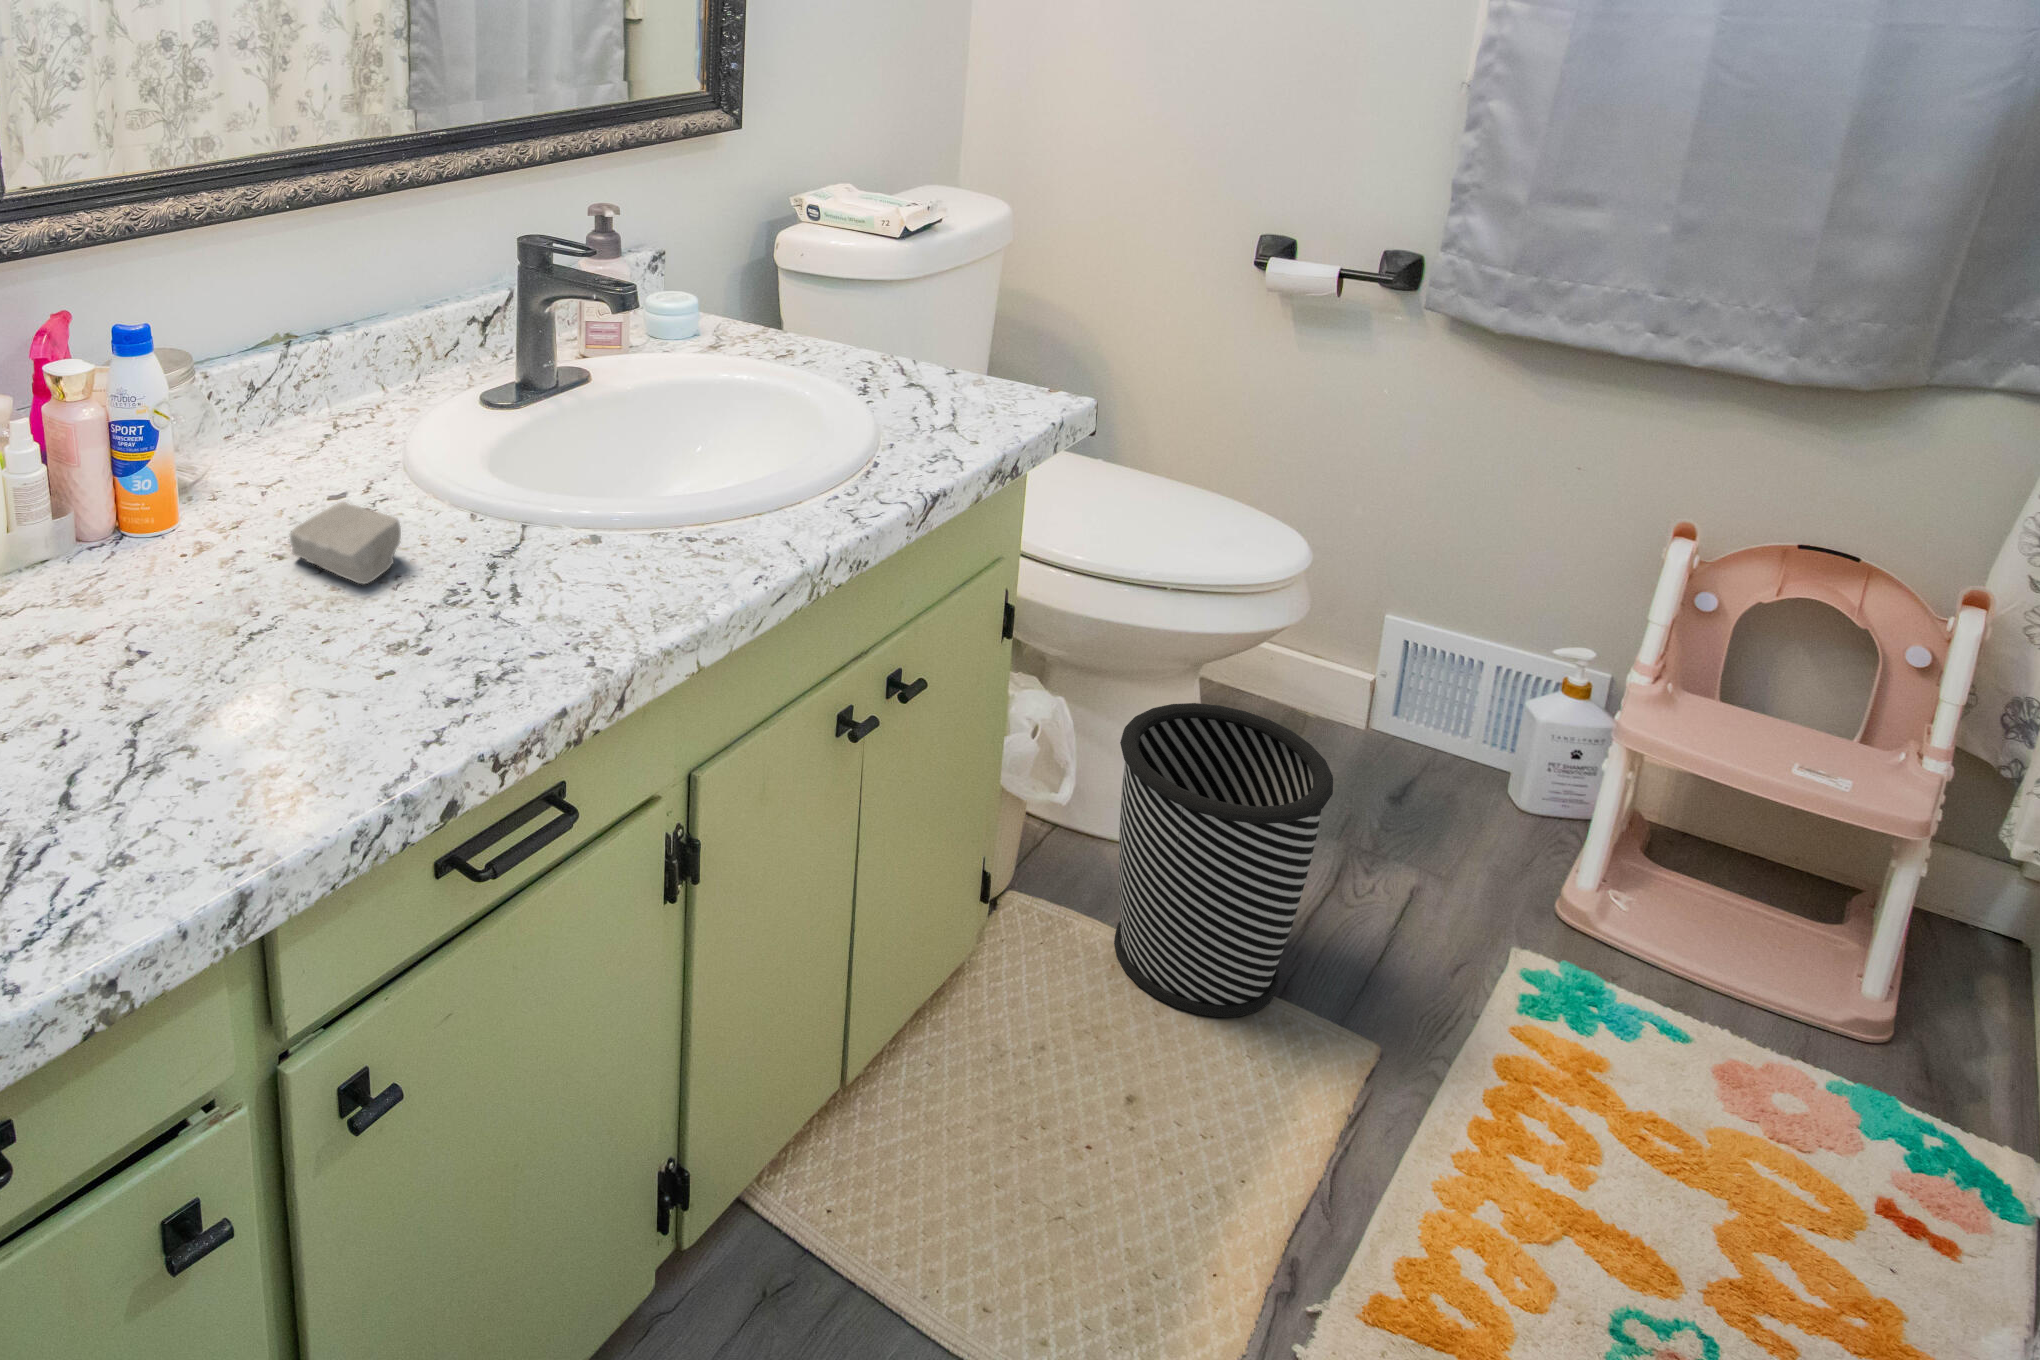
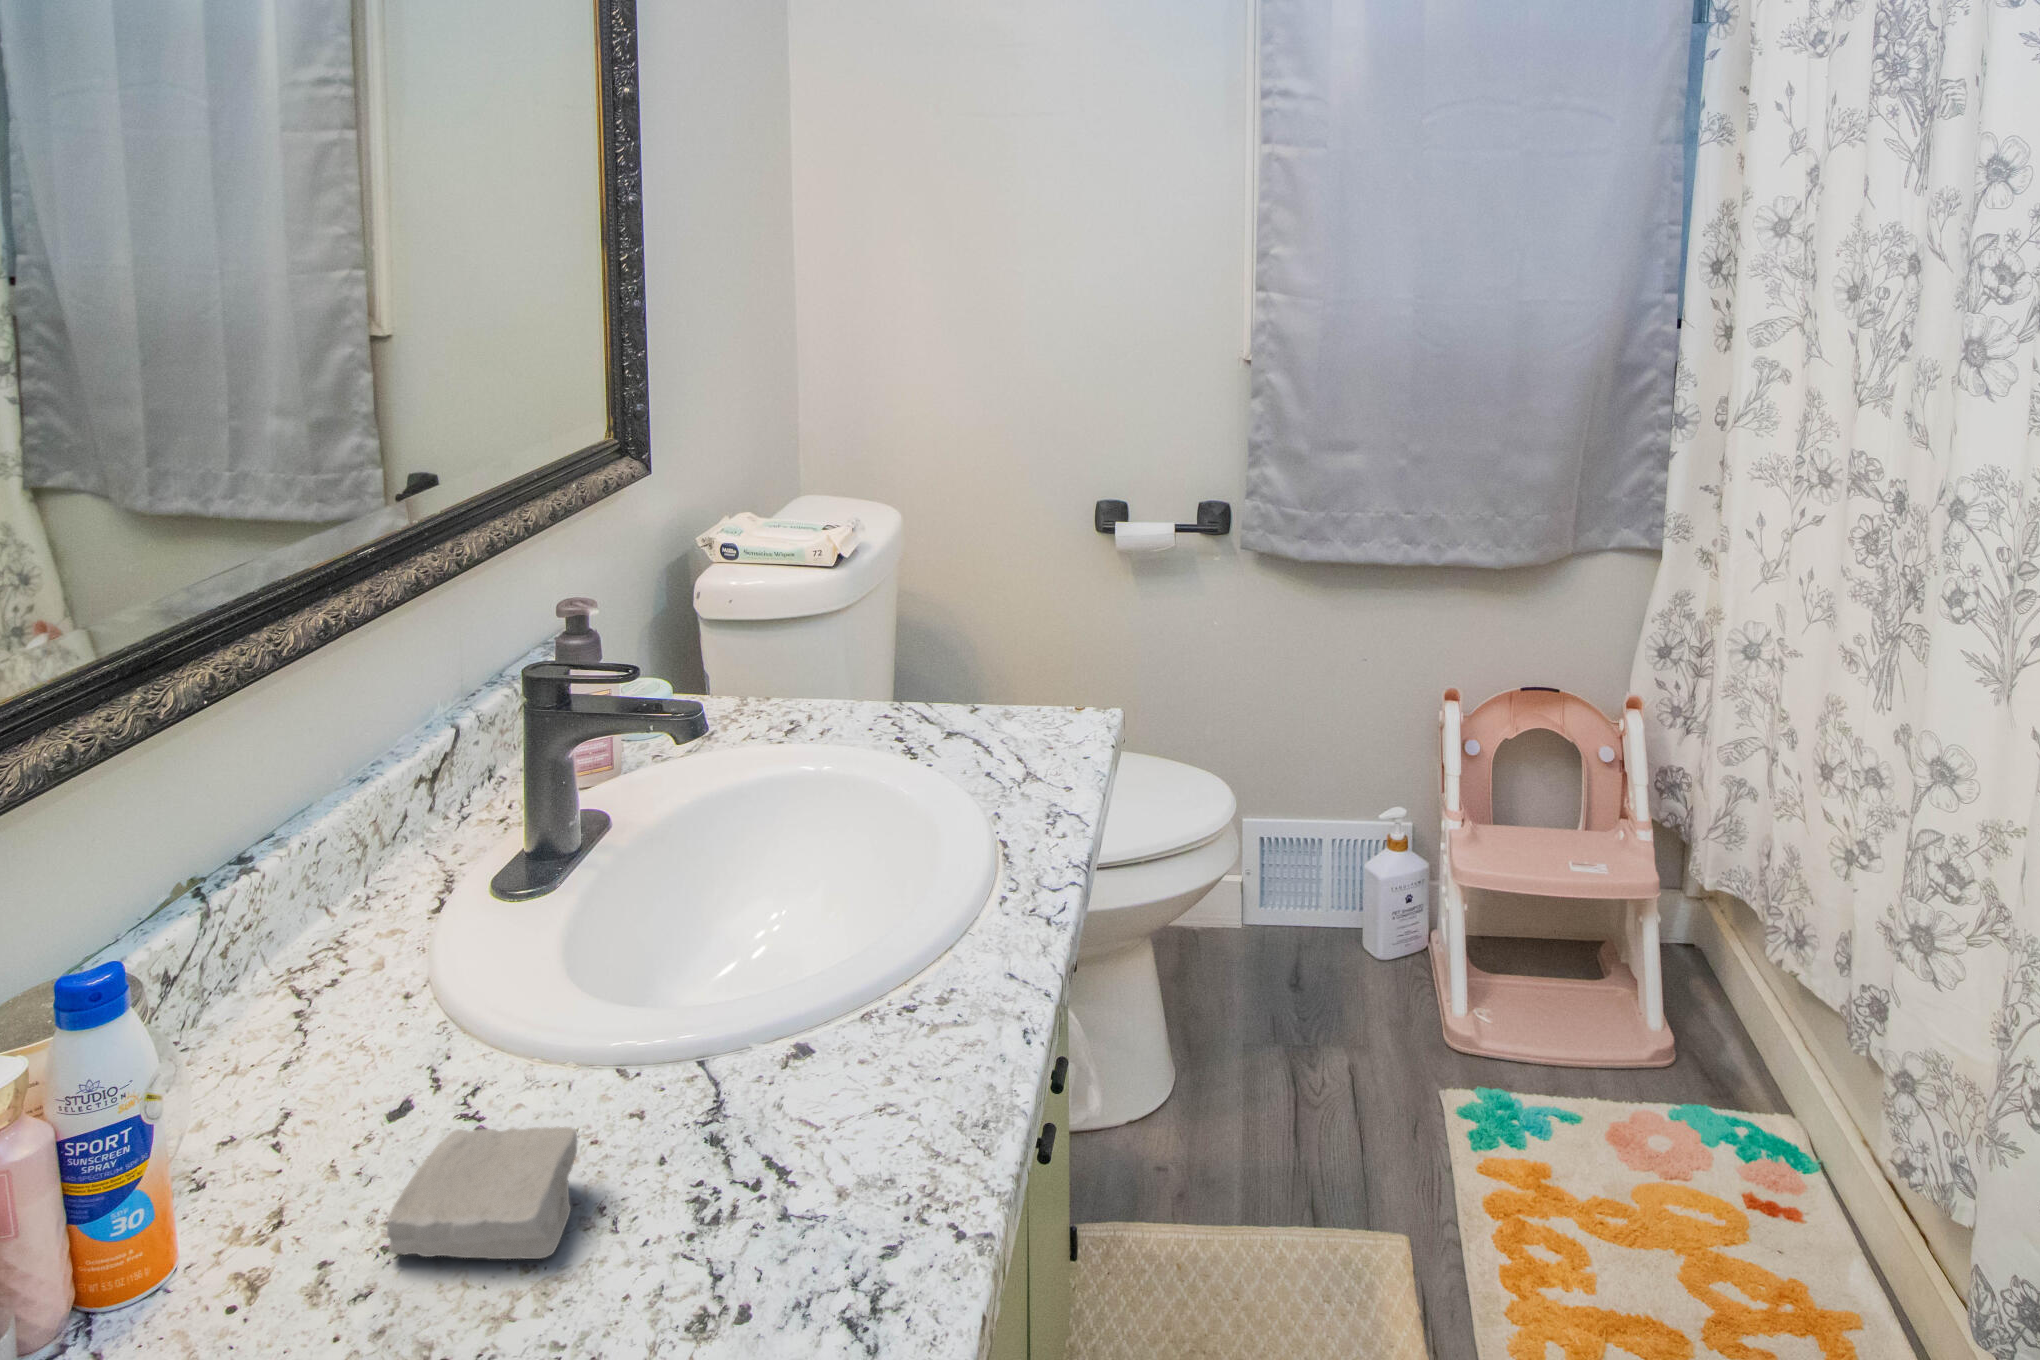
wastebasket: present [1114,703,1333,1017] -> none [1166,963,1347,1288]

